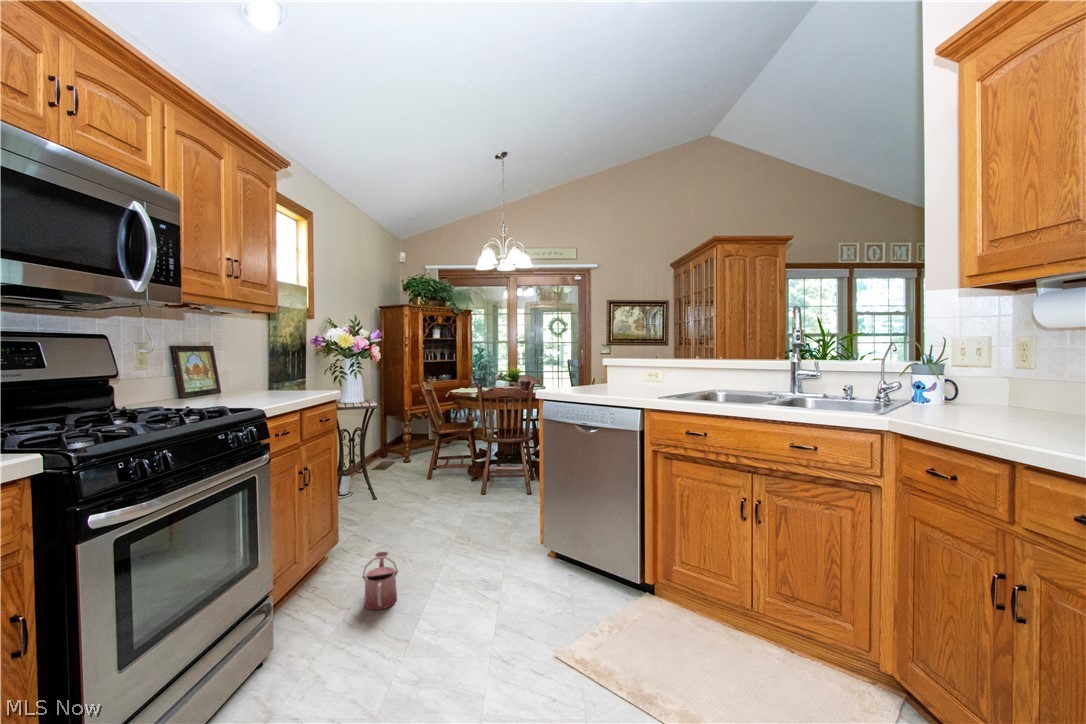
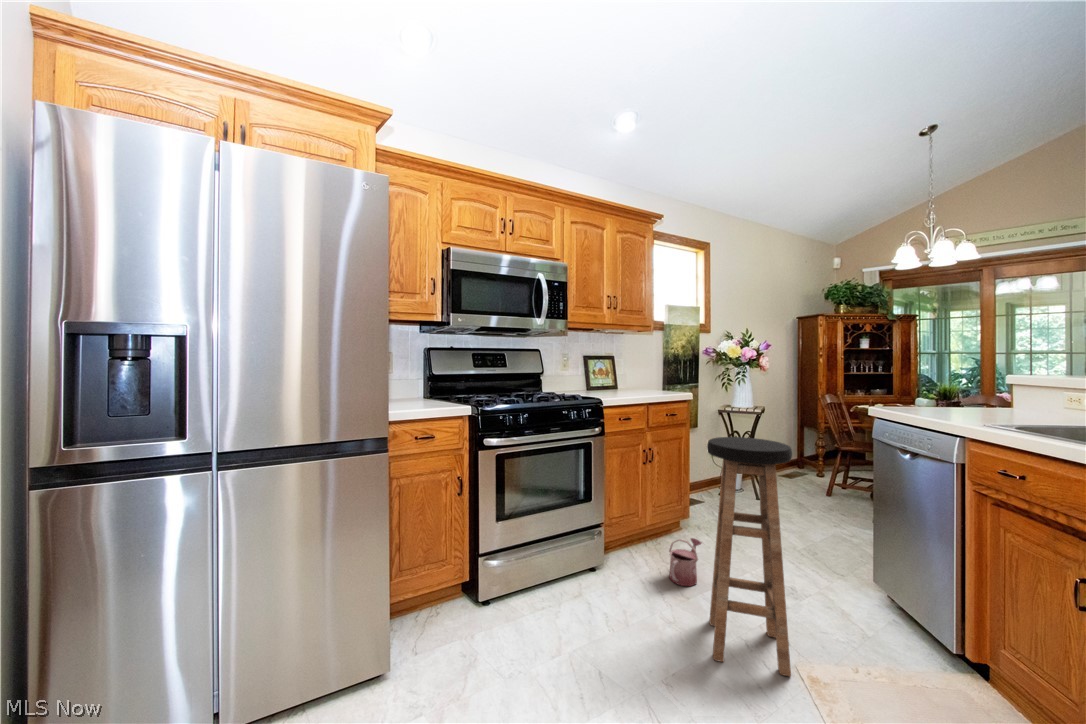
bar stool: none [437,424,524,654] -> present [707,437,792,676]

